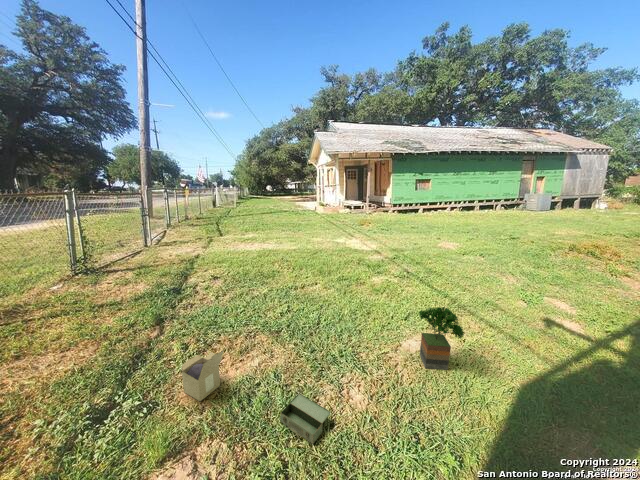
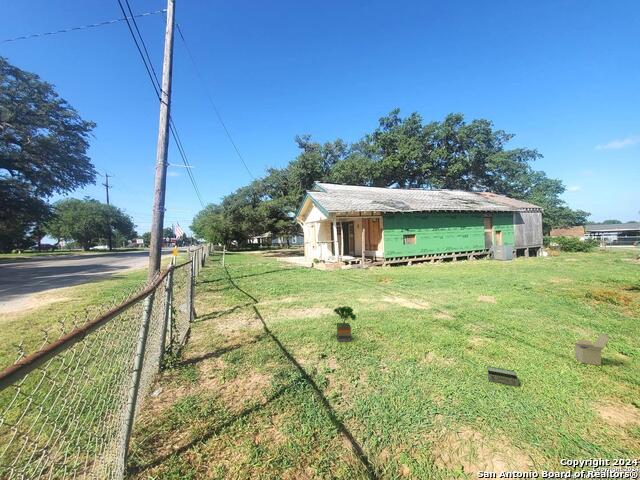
potted tree: present [419,307,464,370] -> present [334,306,356,342]
cardboard box: present [182,350,224,401] -> present [575,334,609,365]

